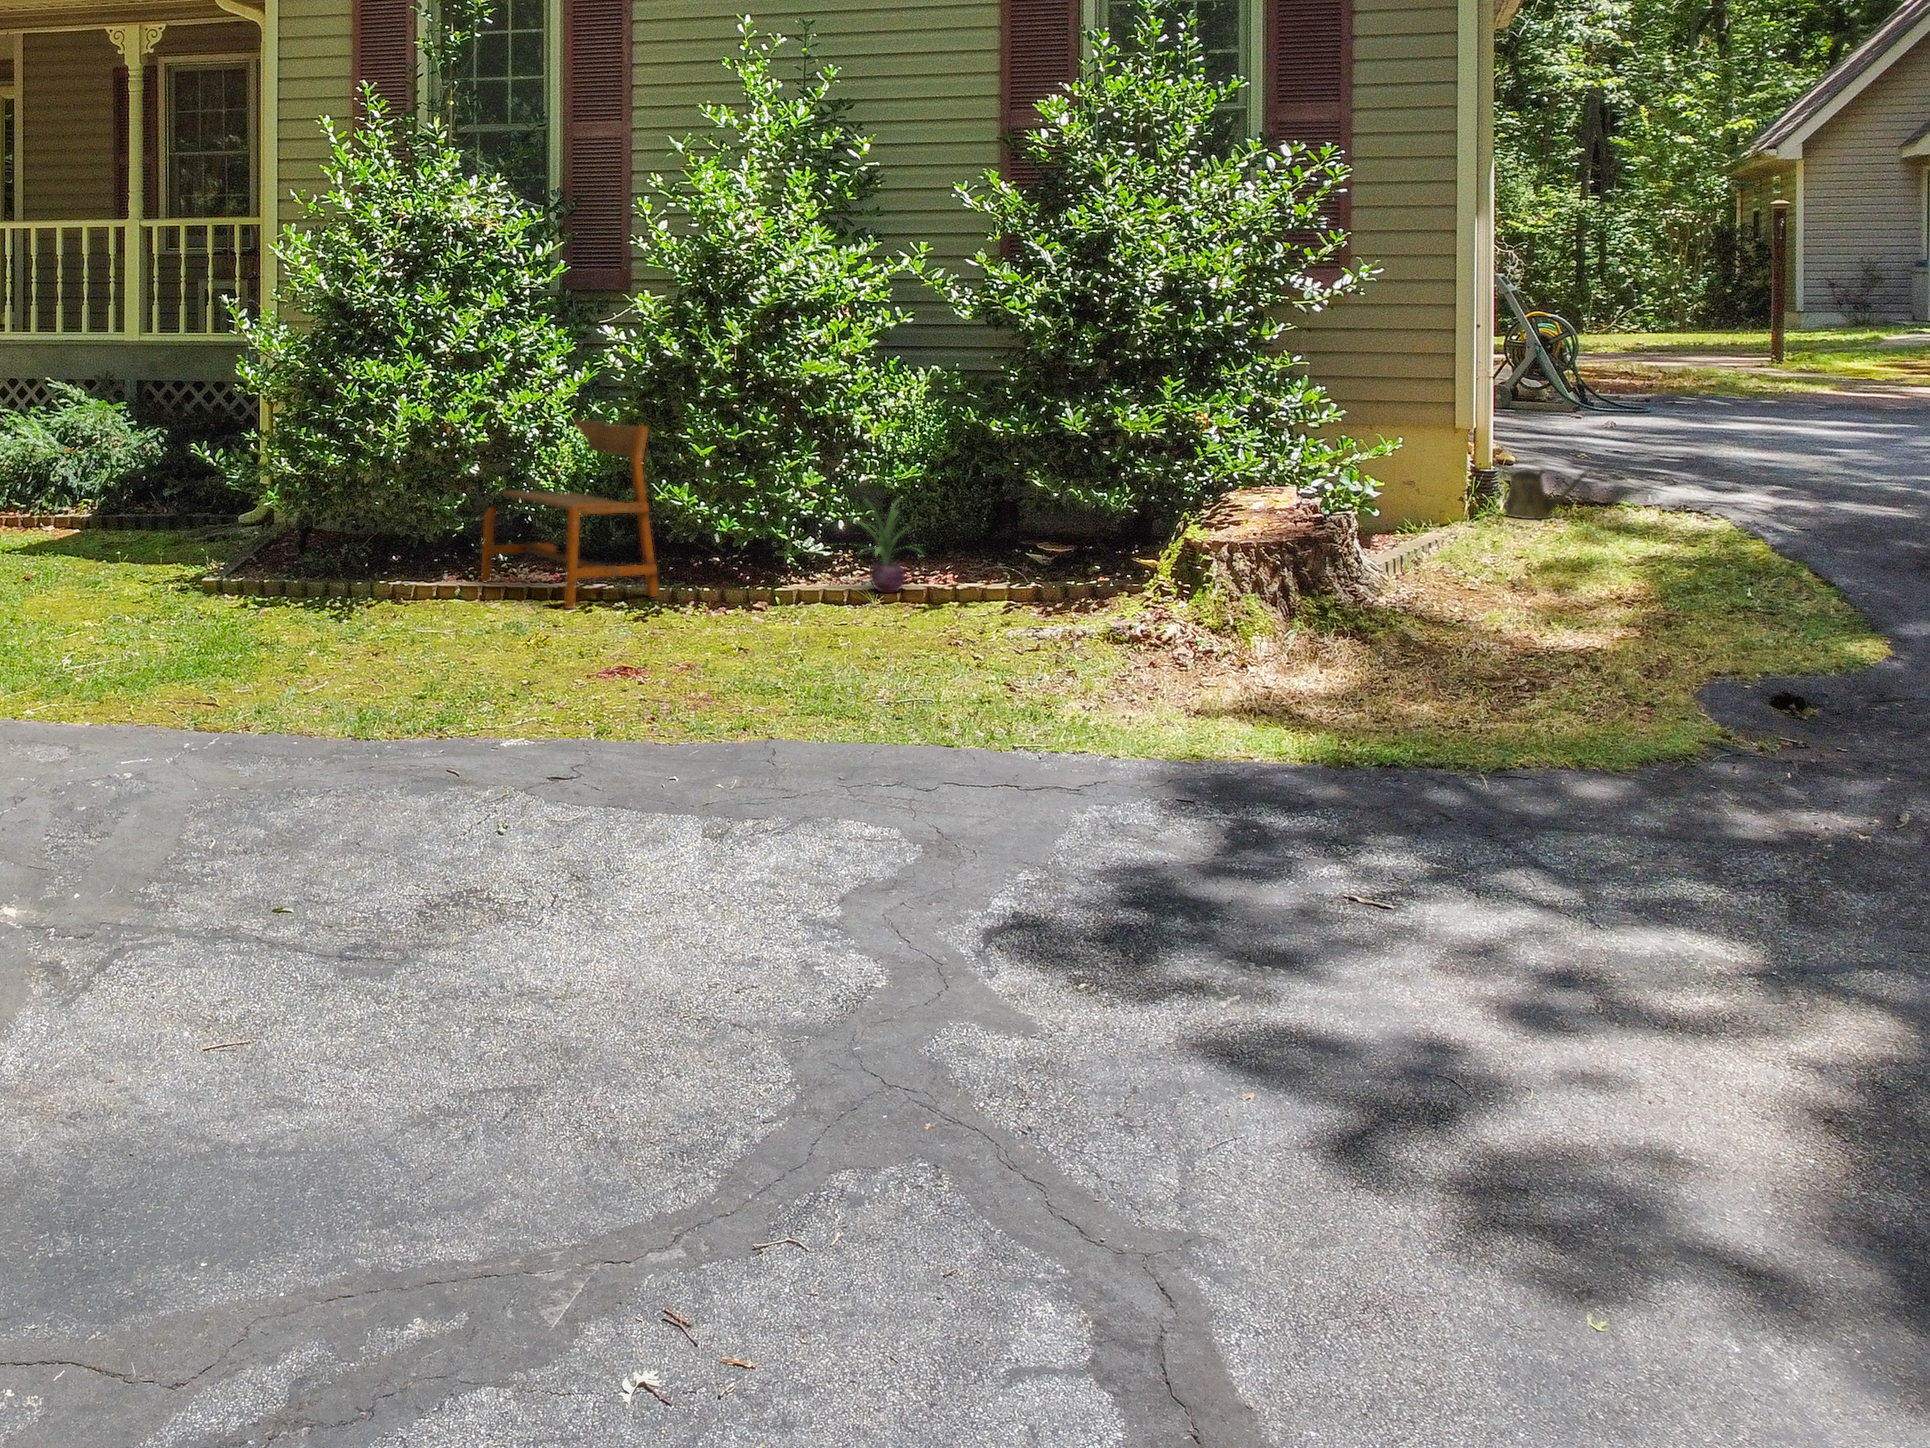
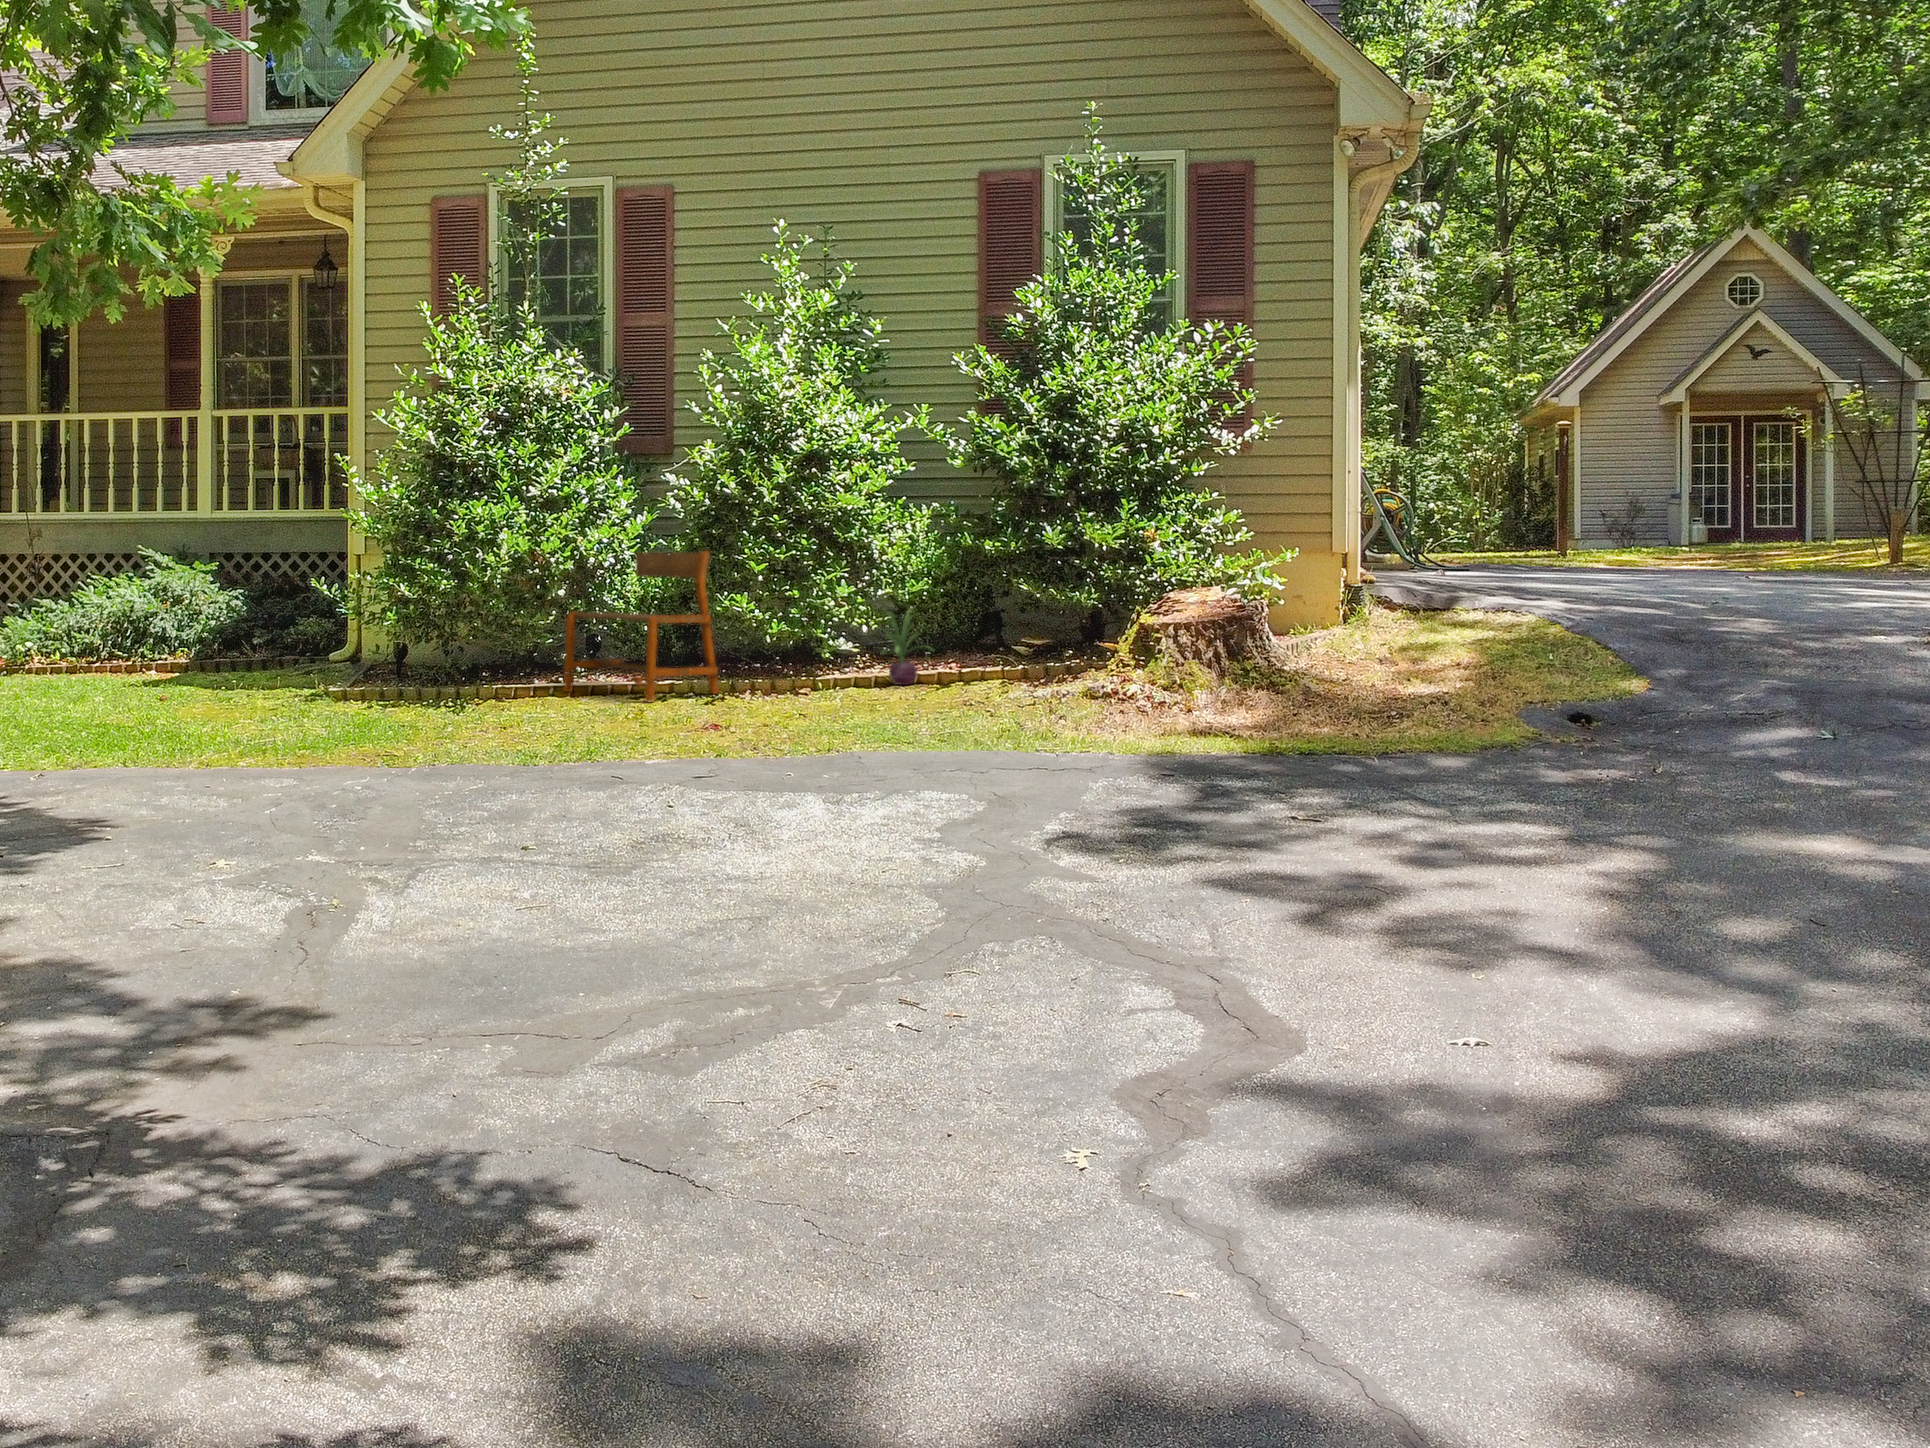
watering can: present [1492,469,1595,519] -> none [1357,580,1434,622]

